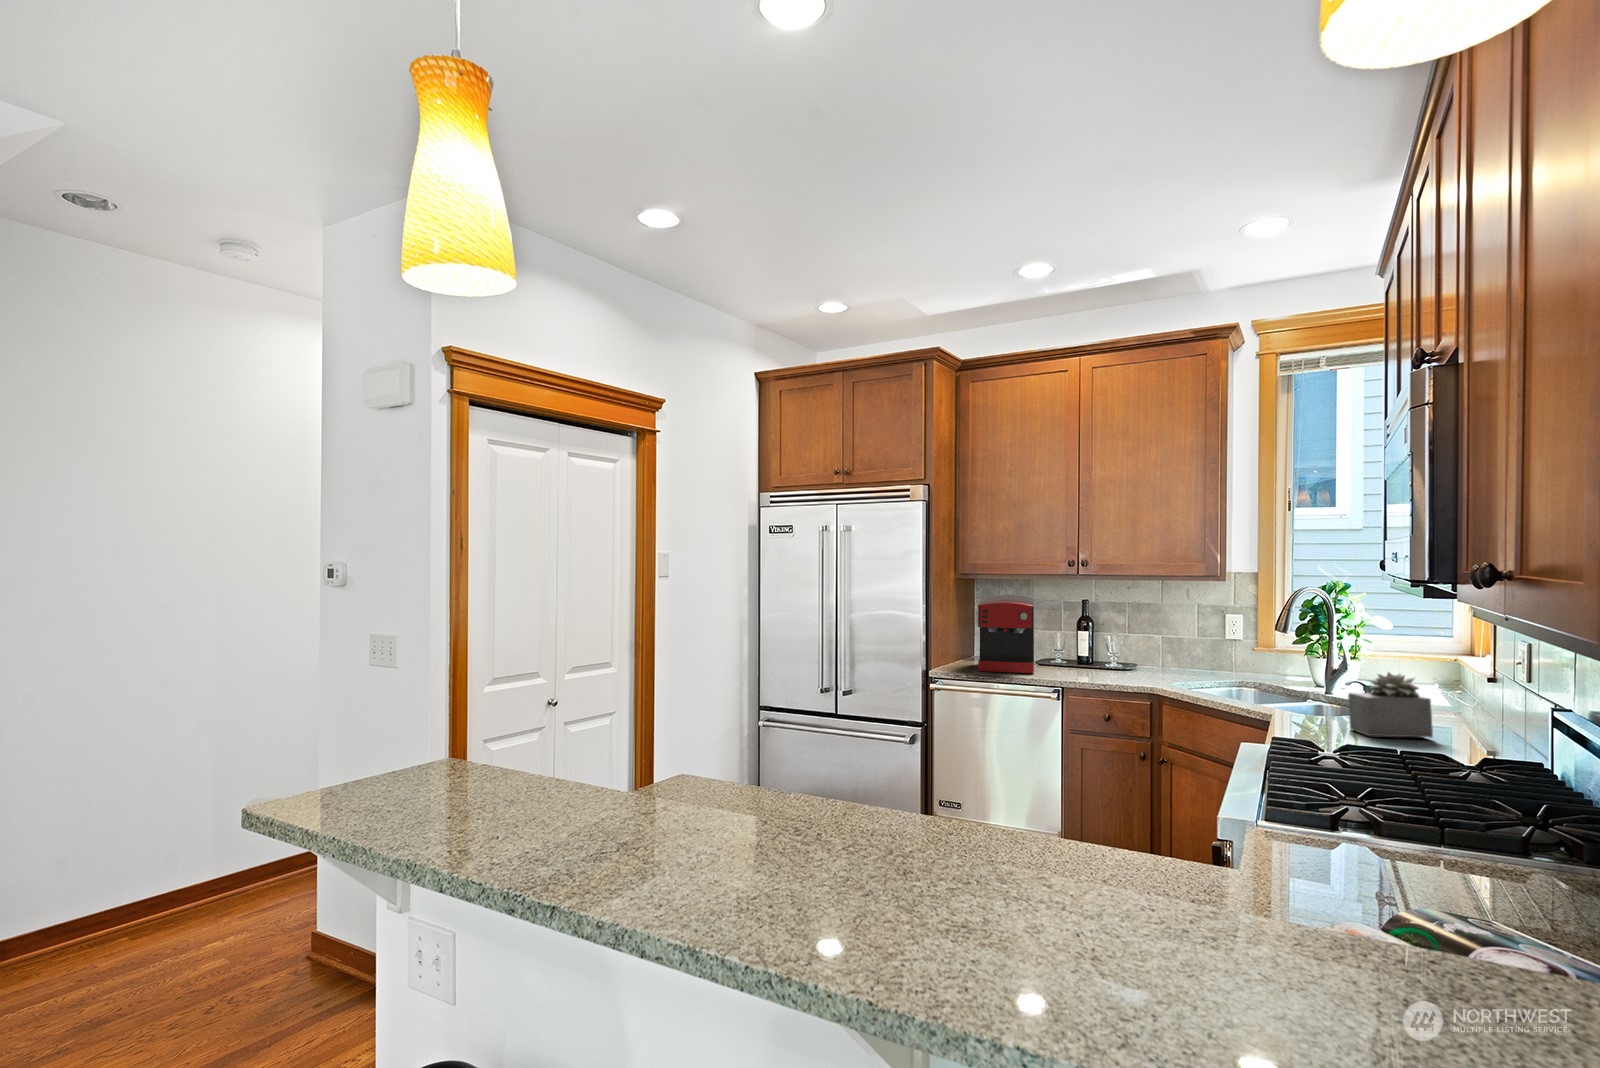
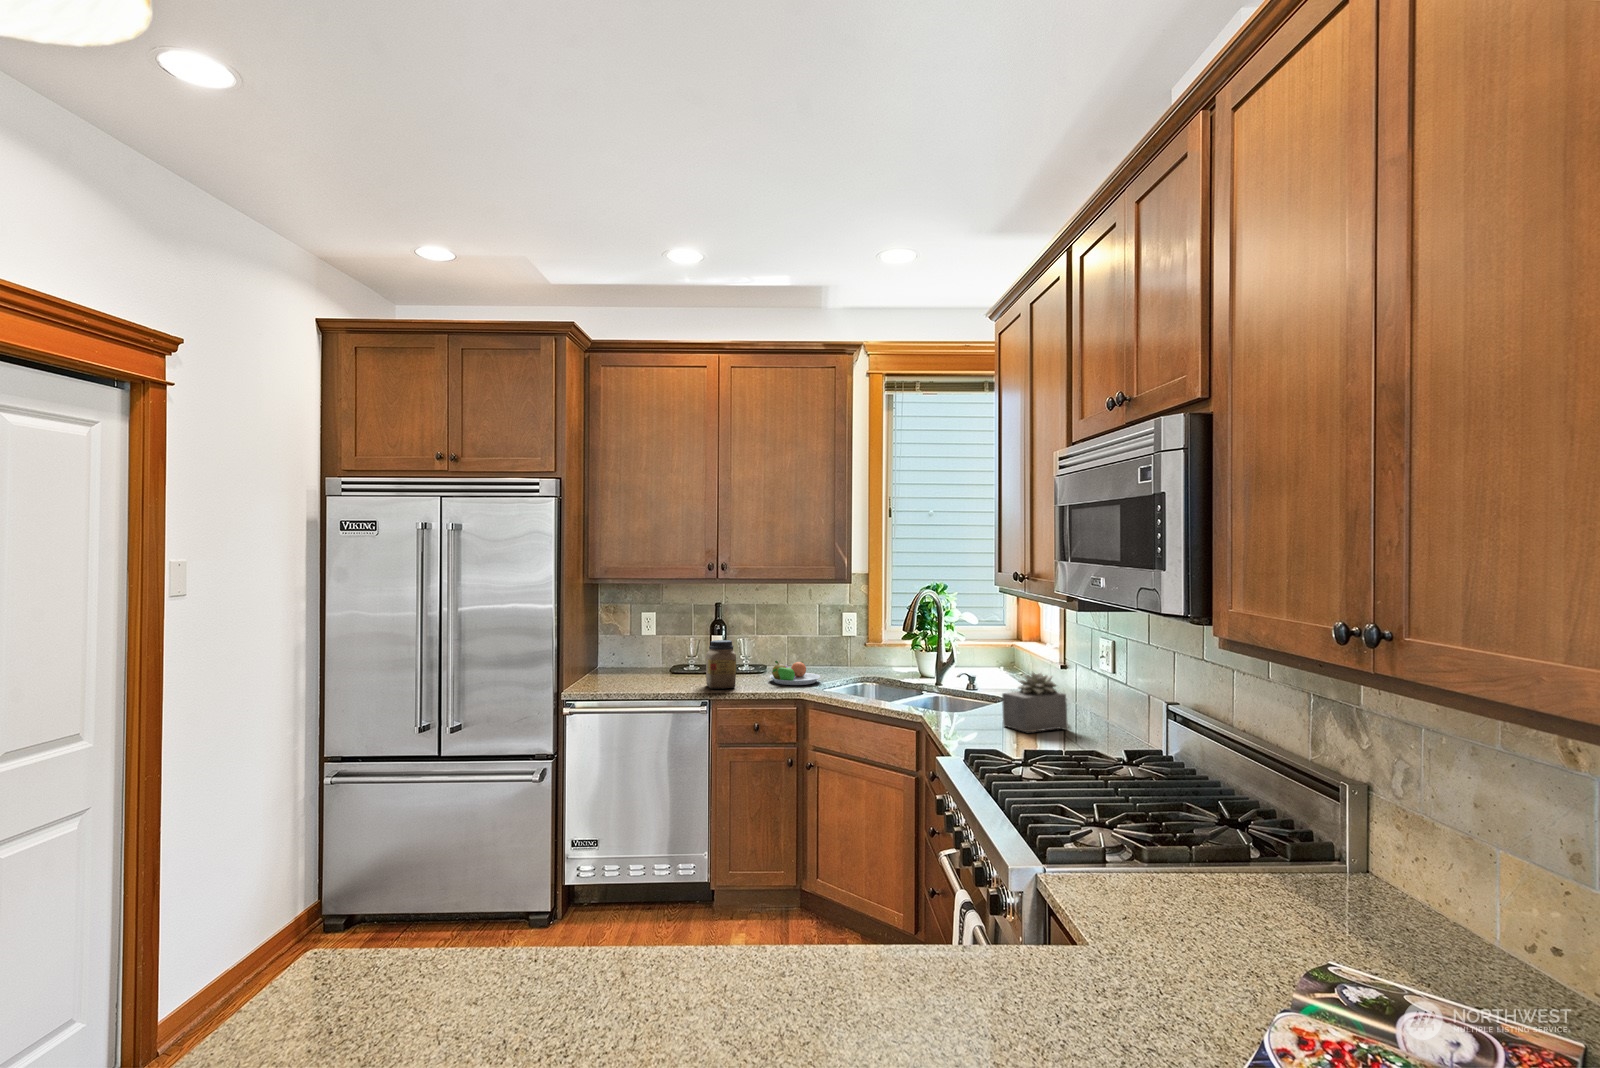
coffee maker: present [978,594,1034,673] -> none [610,601,676,689]
jar: none [1064,633,1092,679] -> present [706,640,736,689]
fruit bowl: none [1133,658,1190,683] -> present [769,661,821,685]

